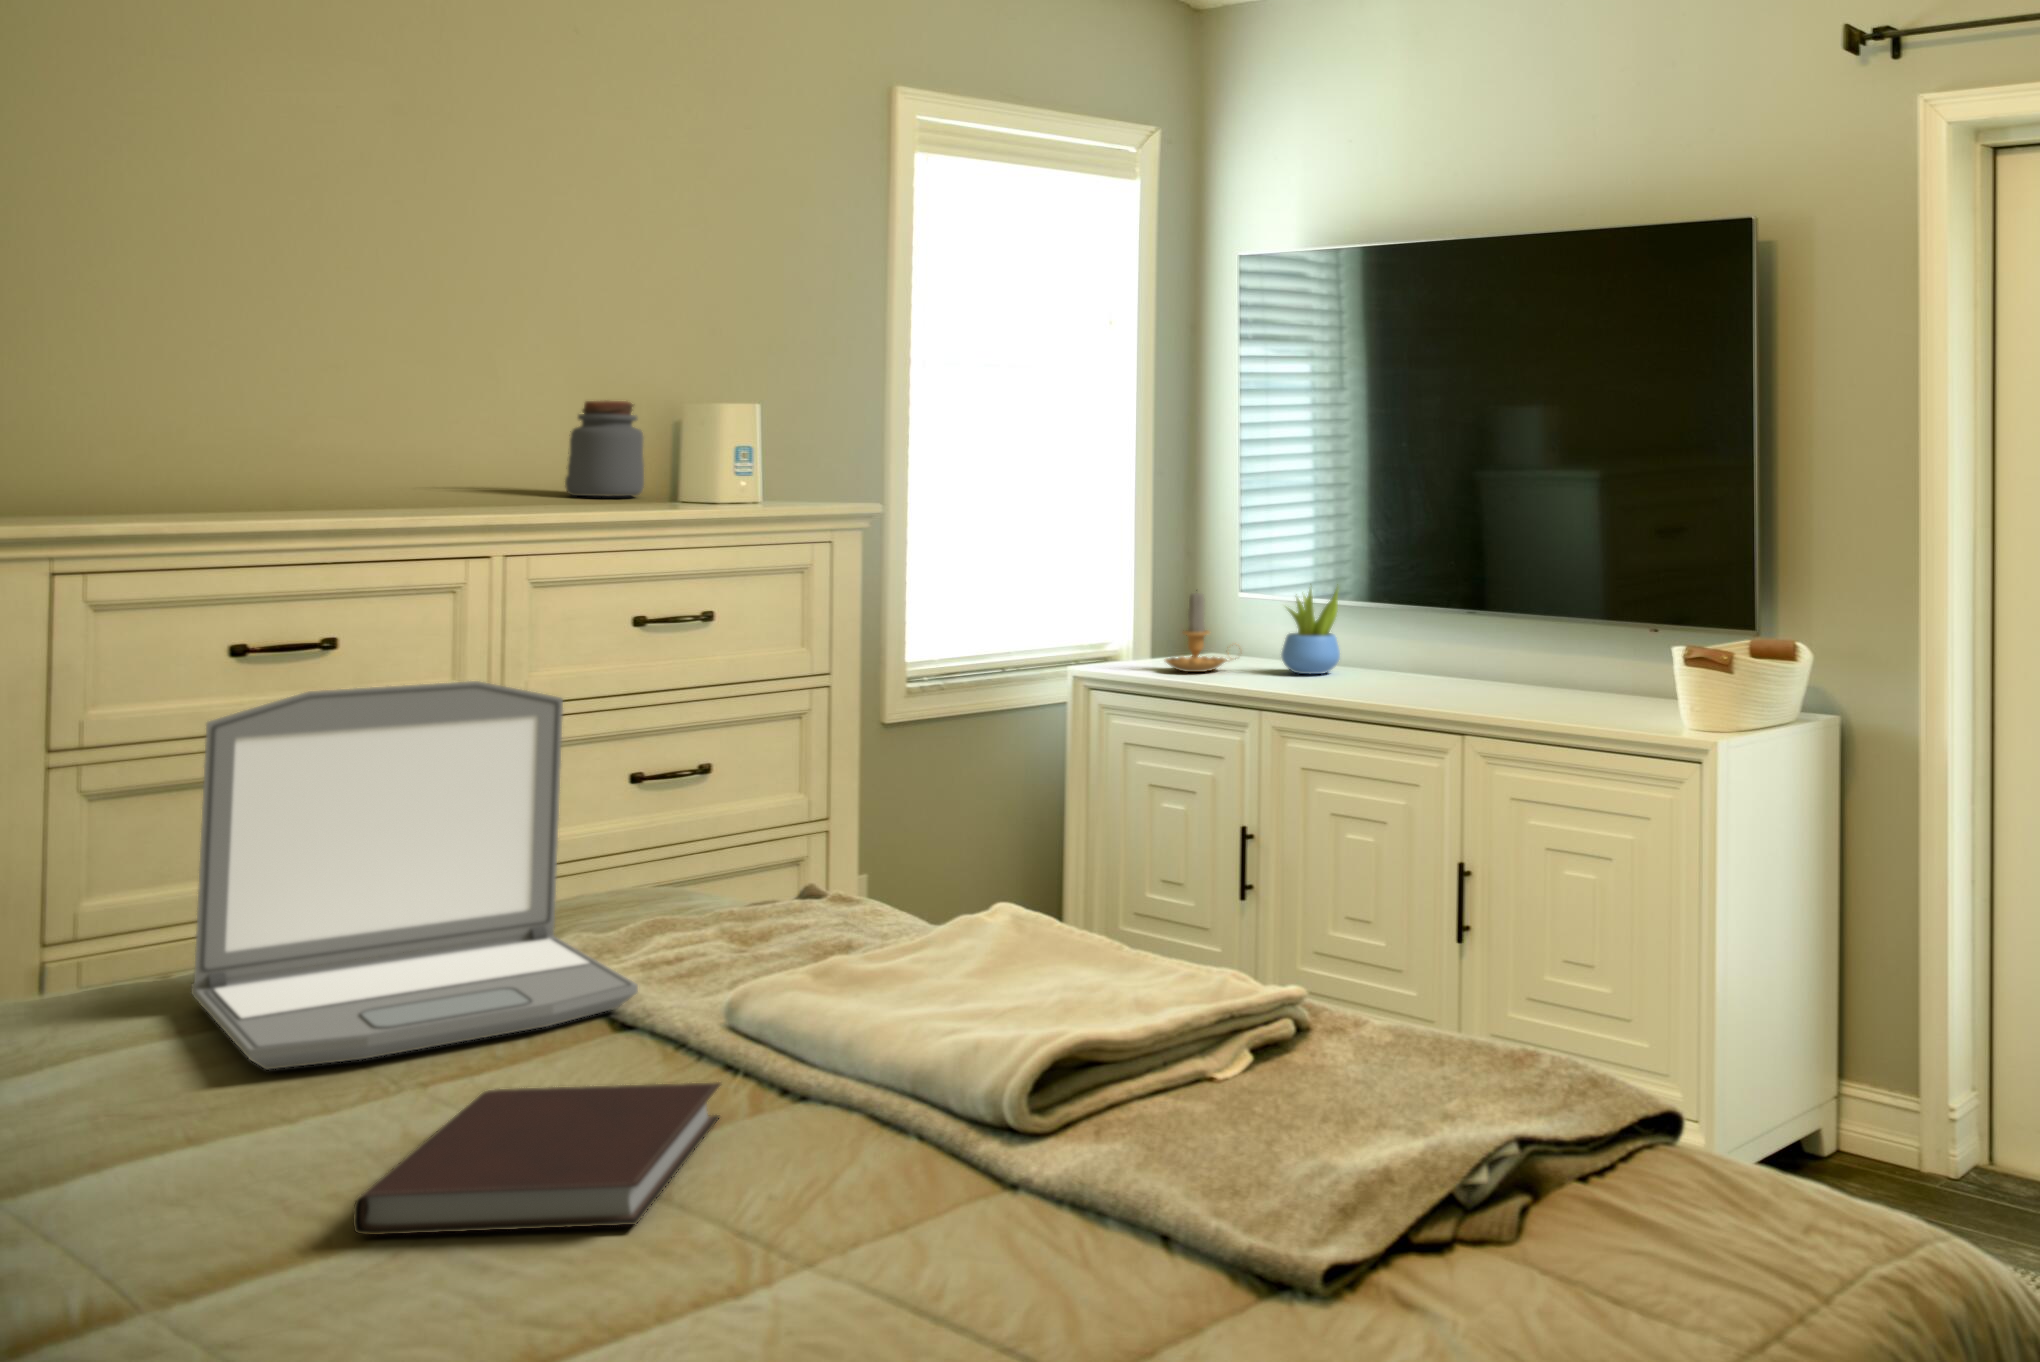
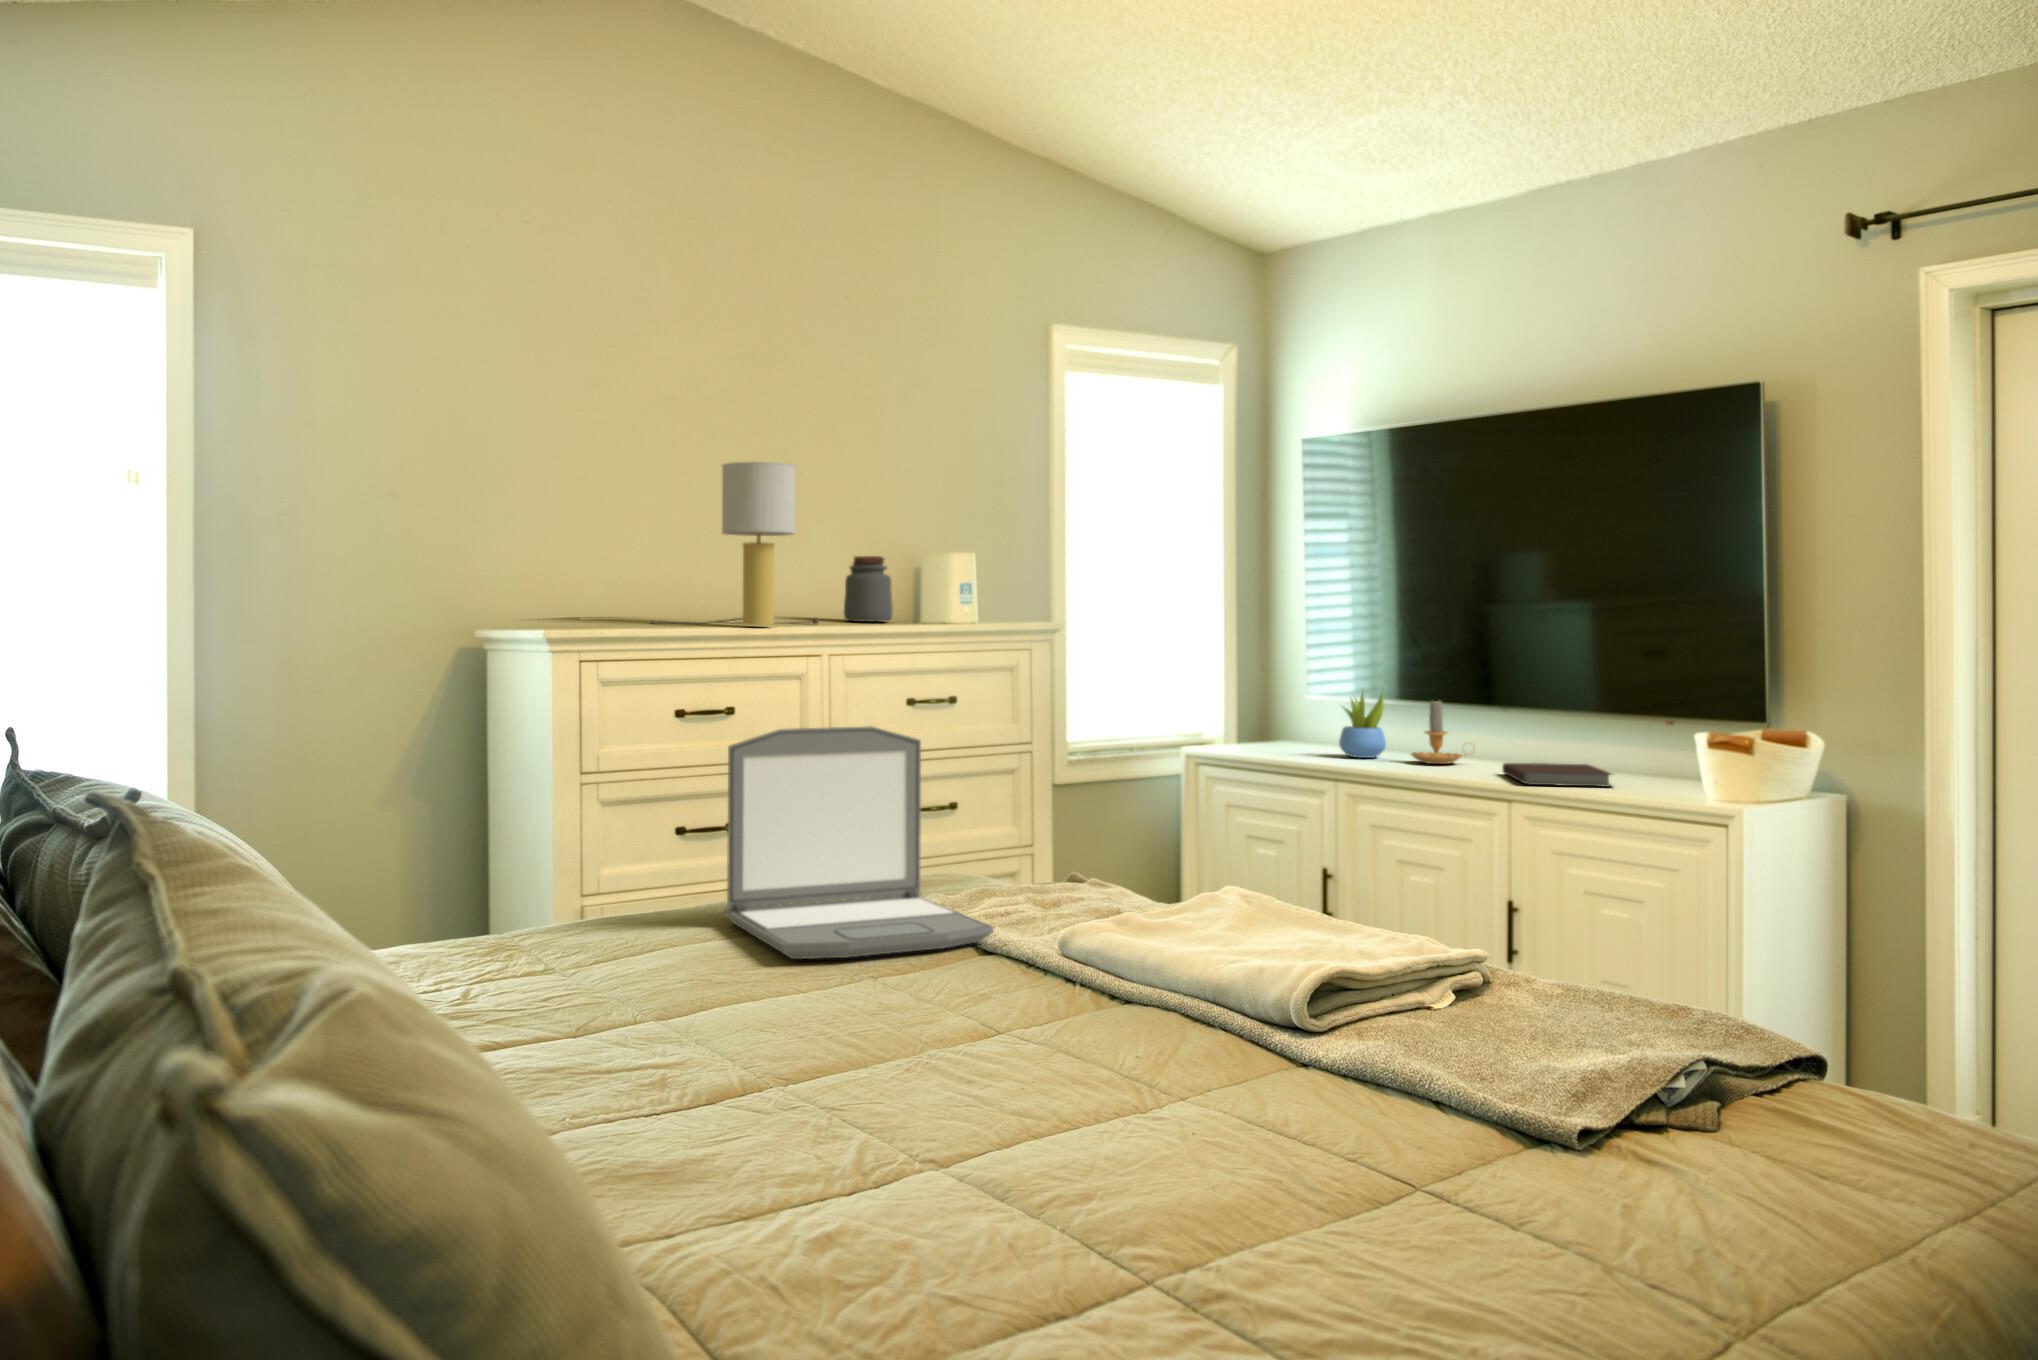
table lamp: none [215,259,515,505] -> present [654,462,819,625]
candle: present [1165,593,1236,672] -> present [1411,701,1467,764]
notebook: present [353,1083,721,1235] -> present [1502,763,1611,787]

